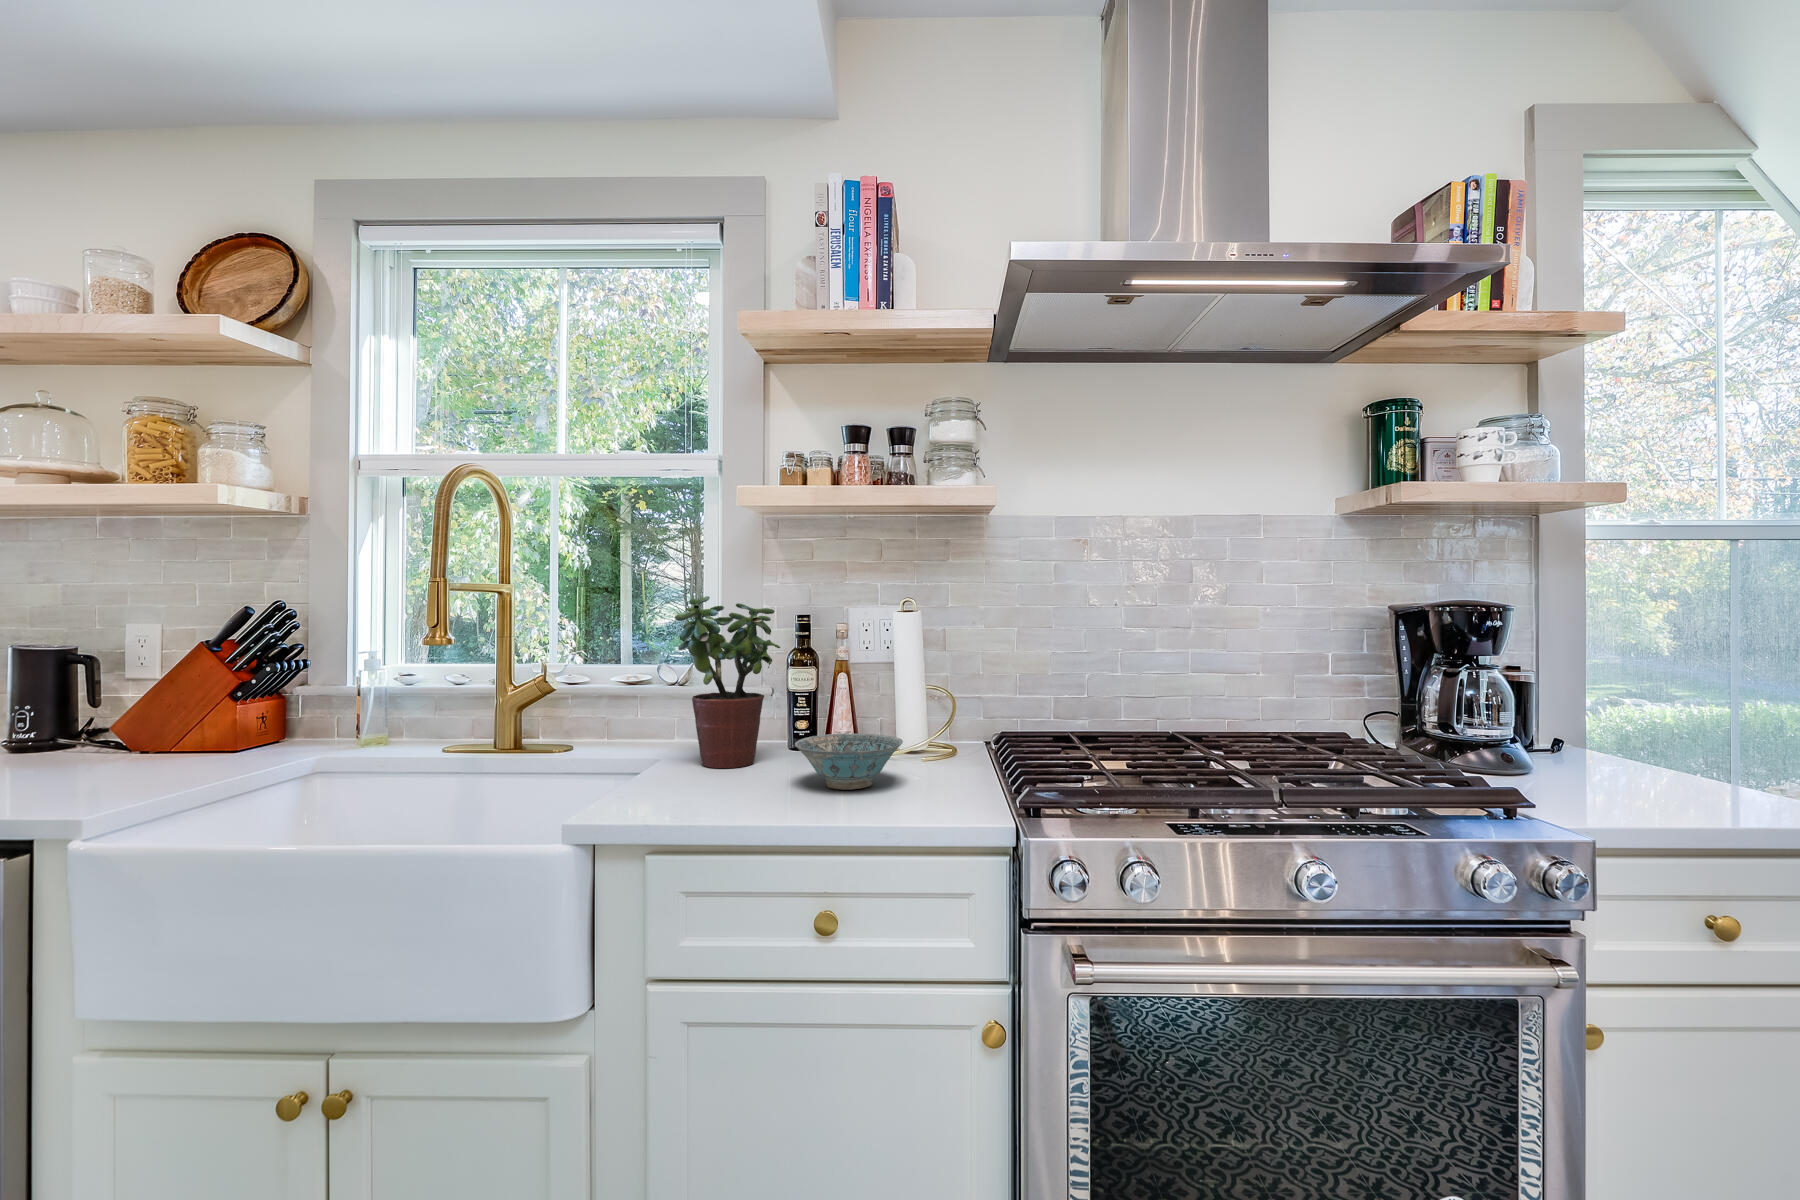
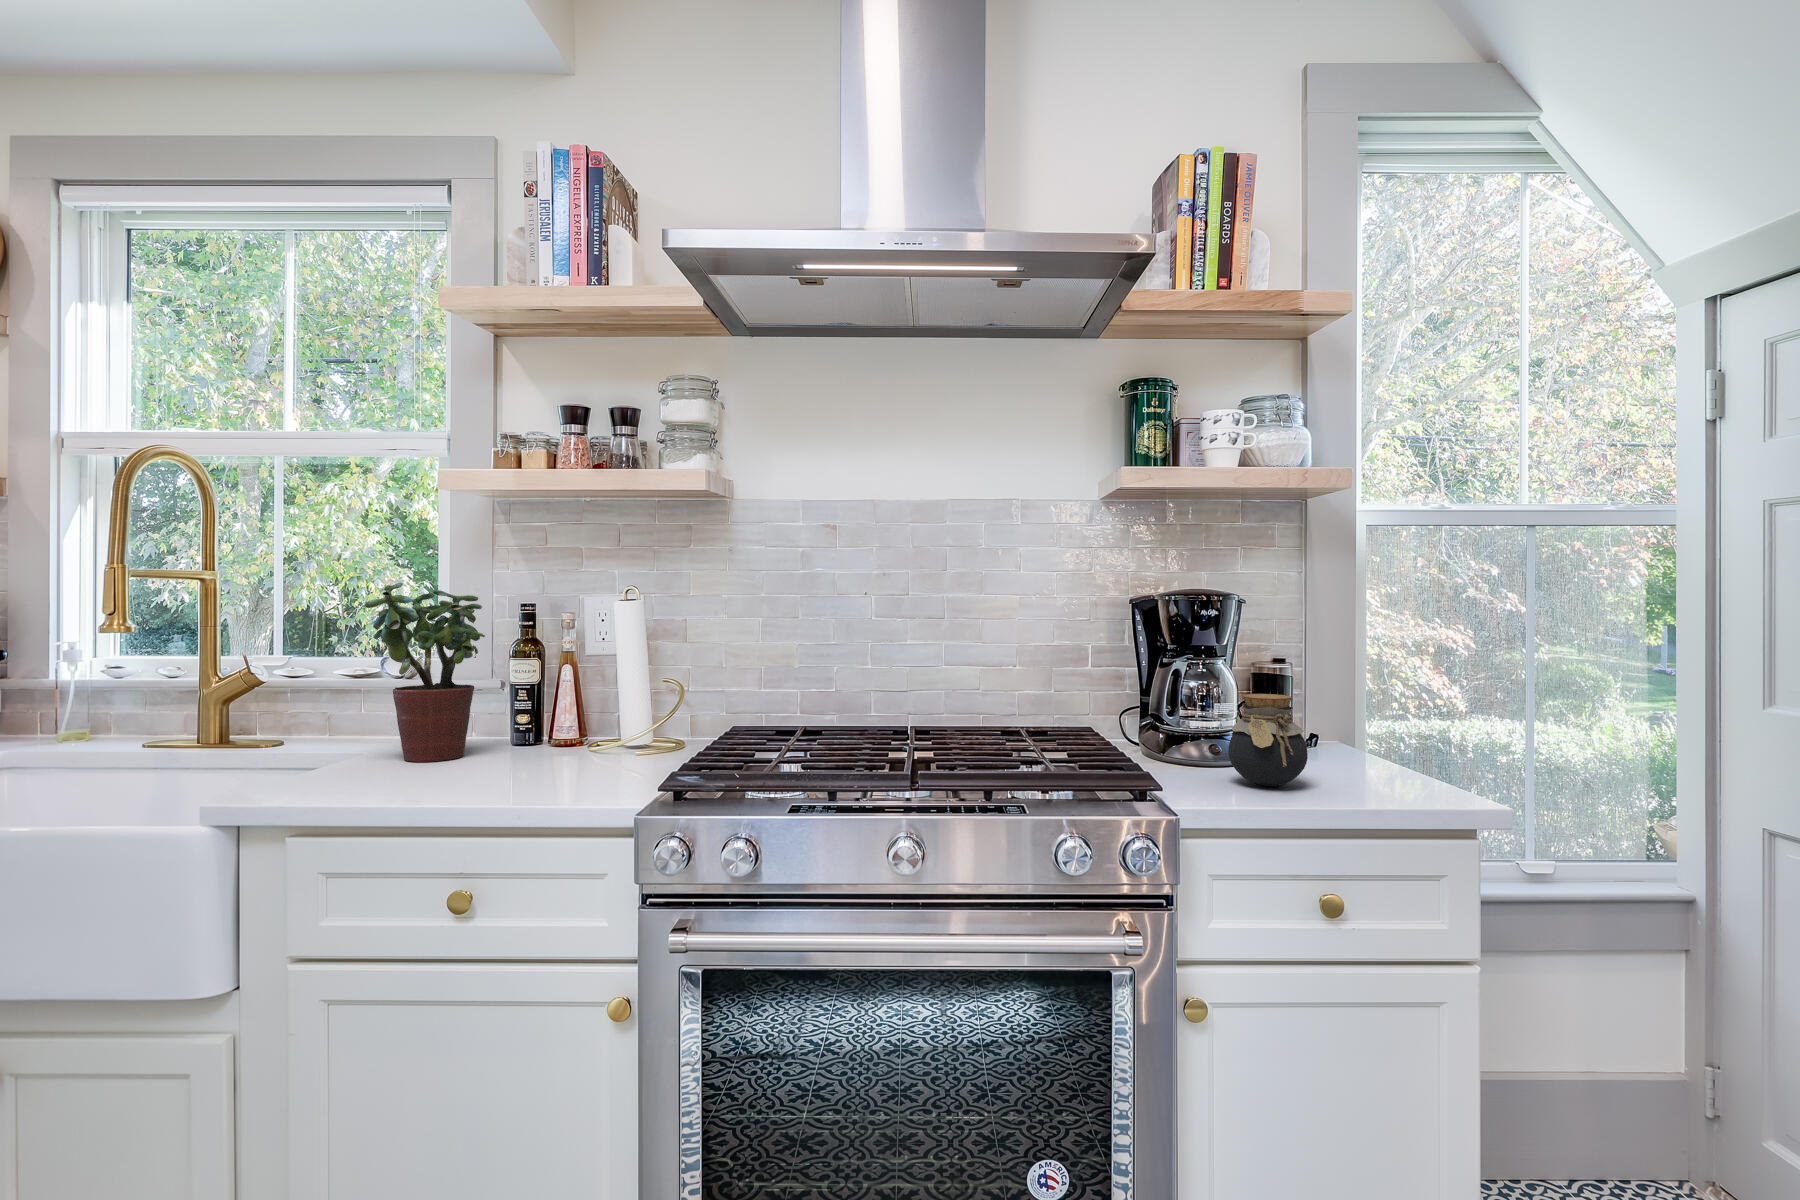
jar: none [1560,710,1661,804] -> present [1228,694,1308,786]
ceramic bowl: present [795,734,903,790] -> none [471,724,589,778]

